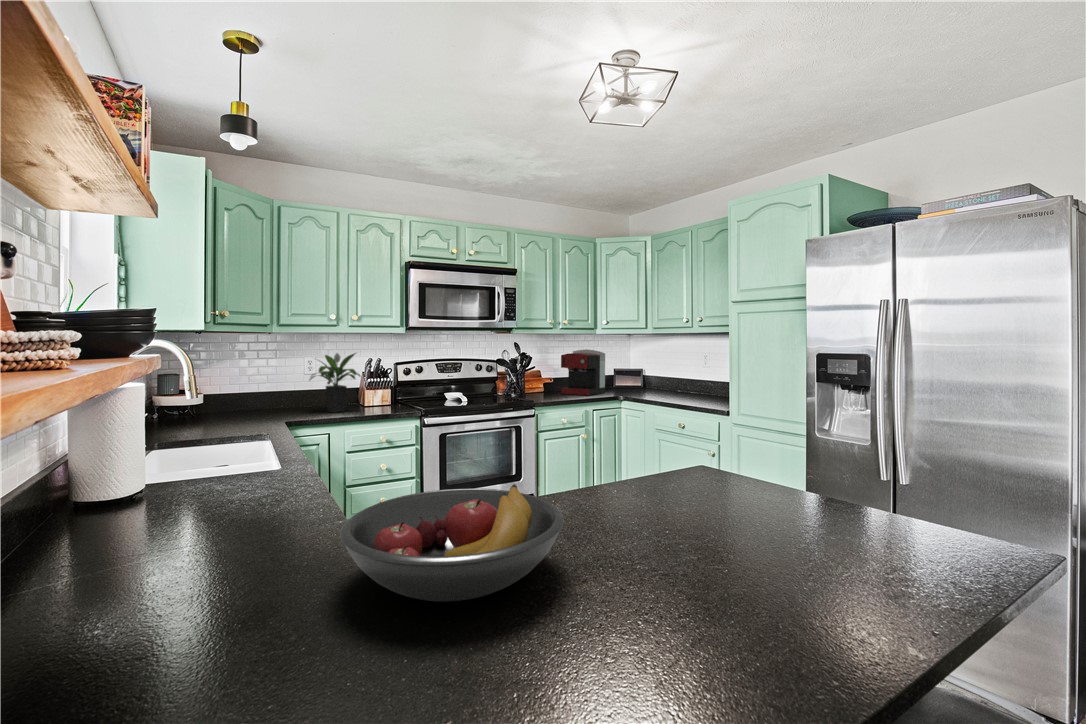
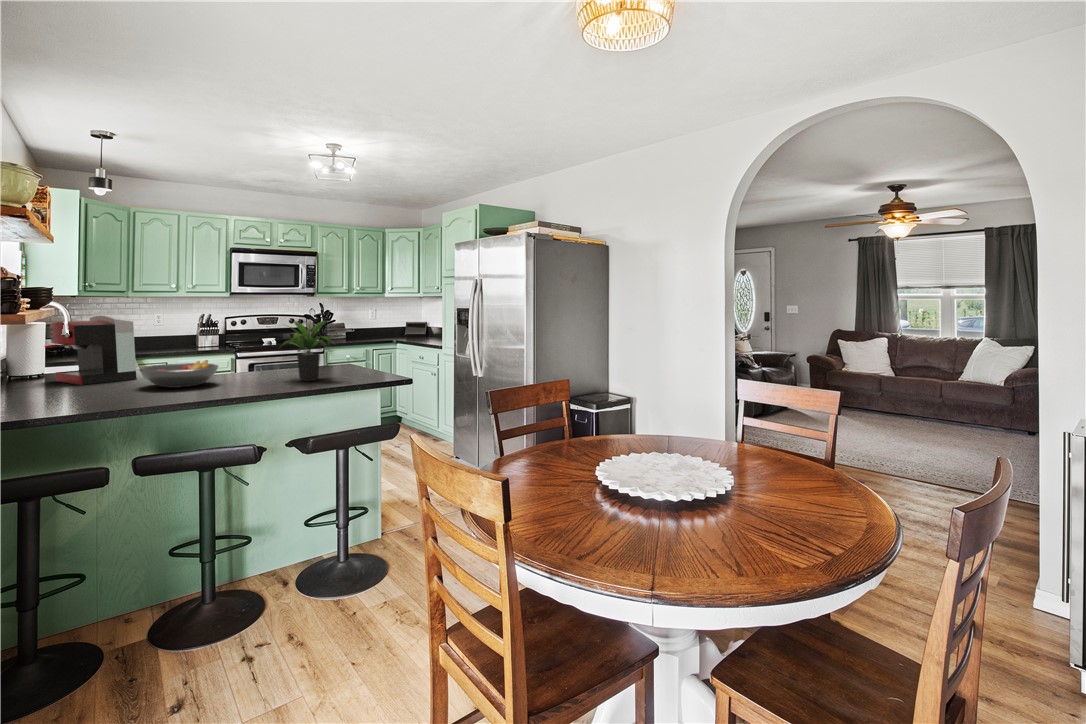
coffee maker: present [561,349,605,395] -> present [45,316,136,385]
potted plant: present [310,353,360,412] -> present [283,320,335,381]

